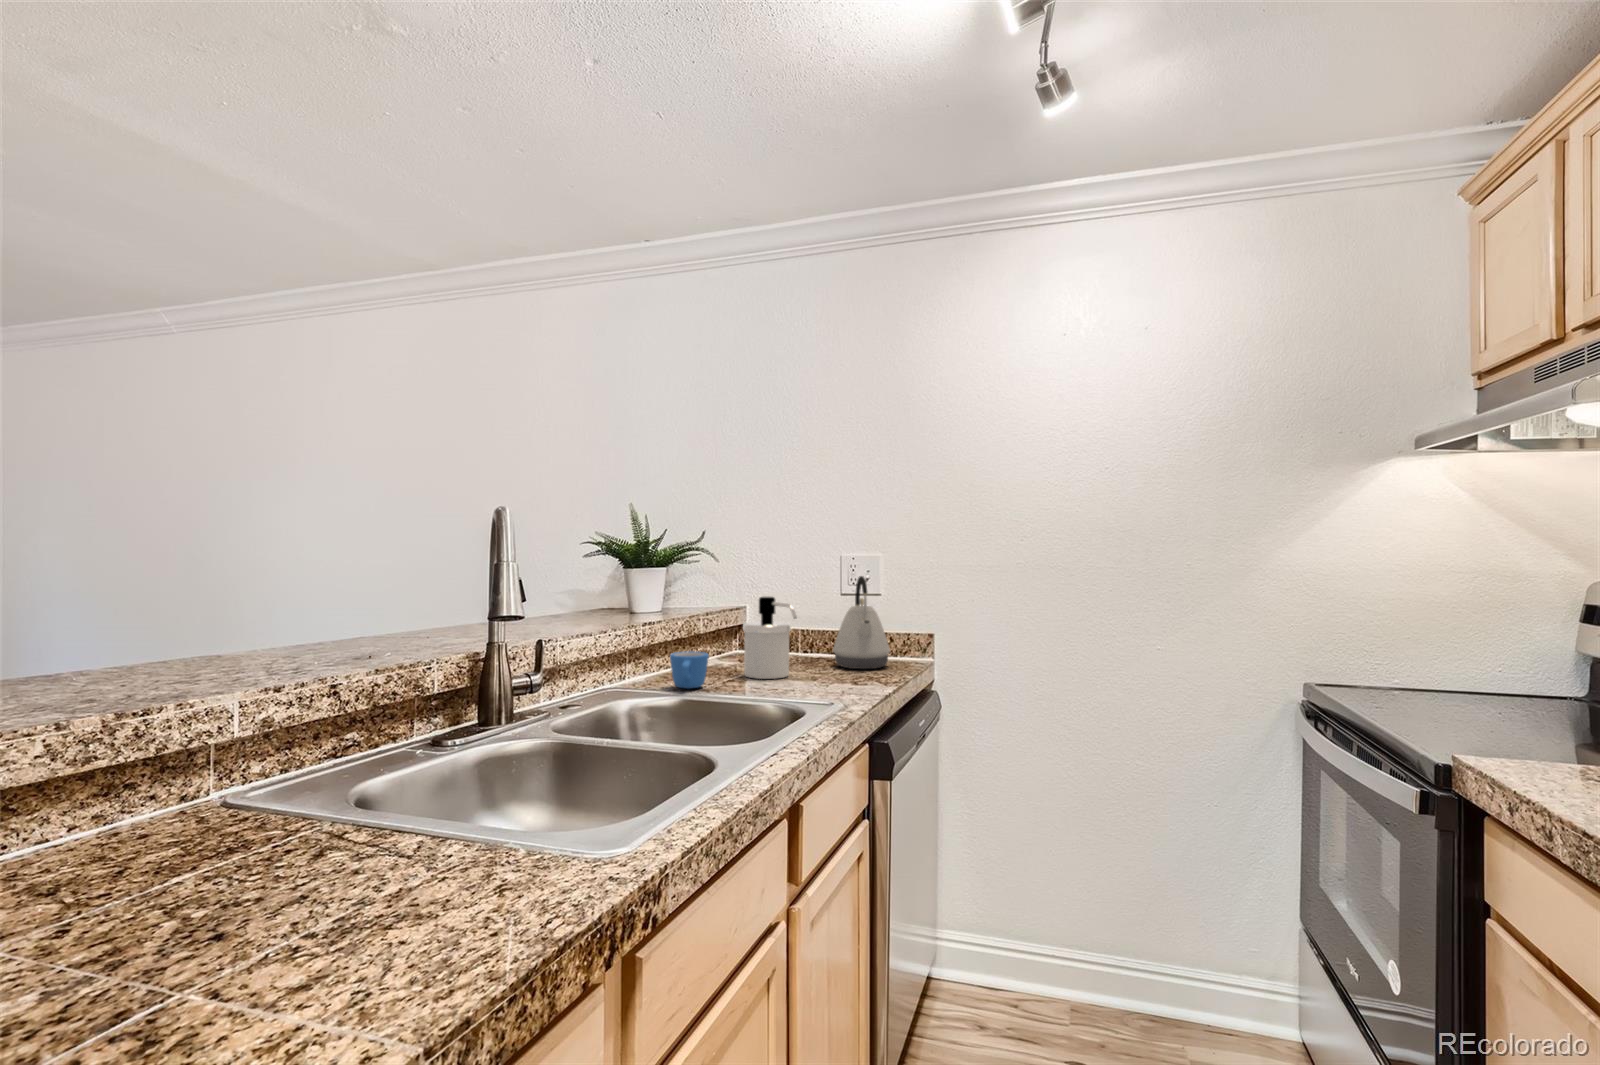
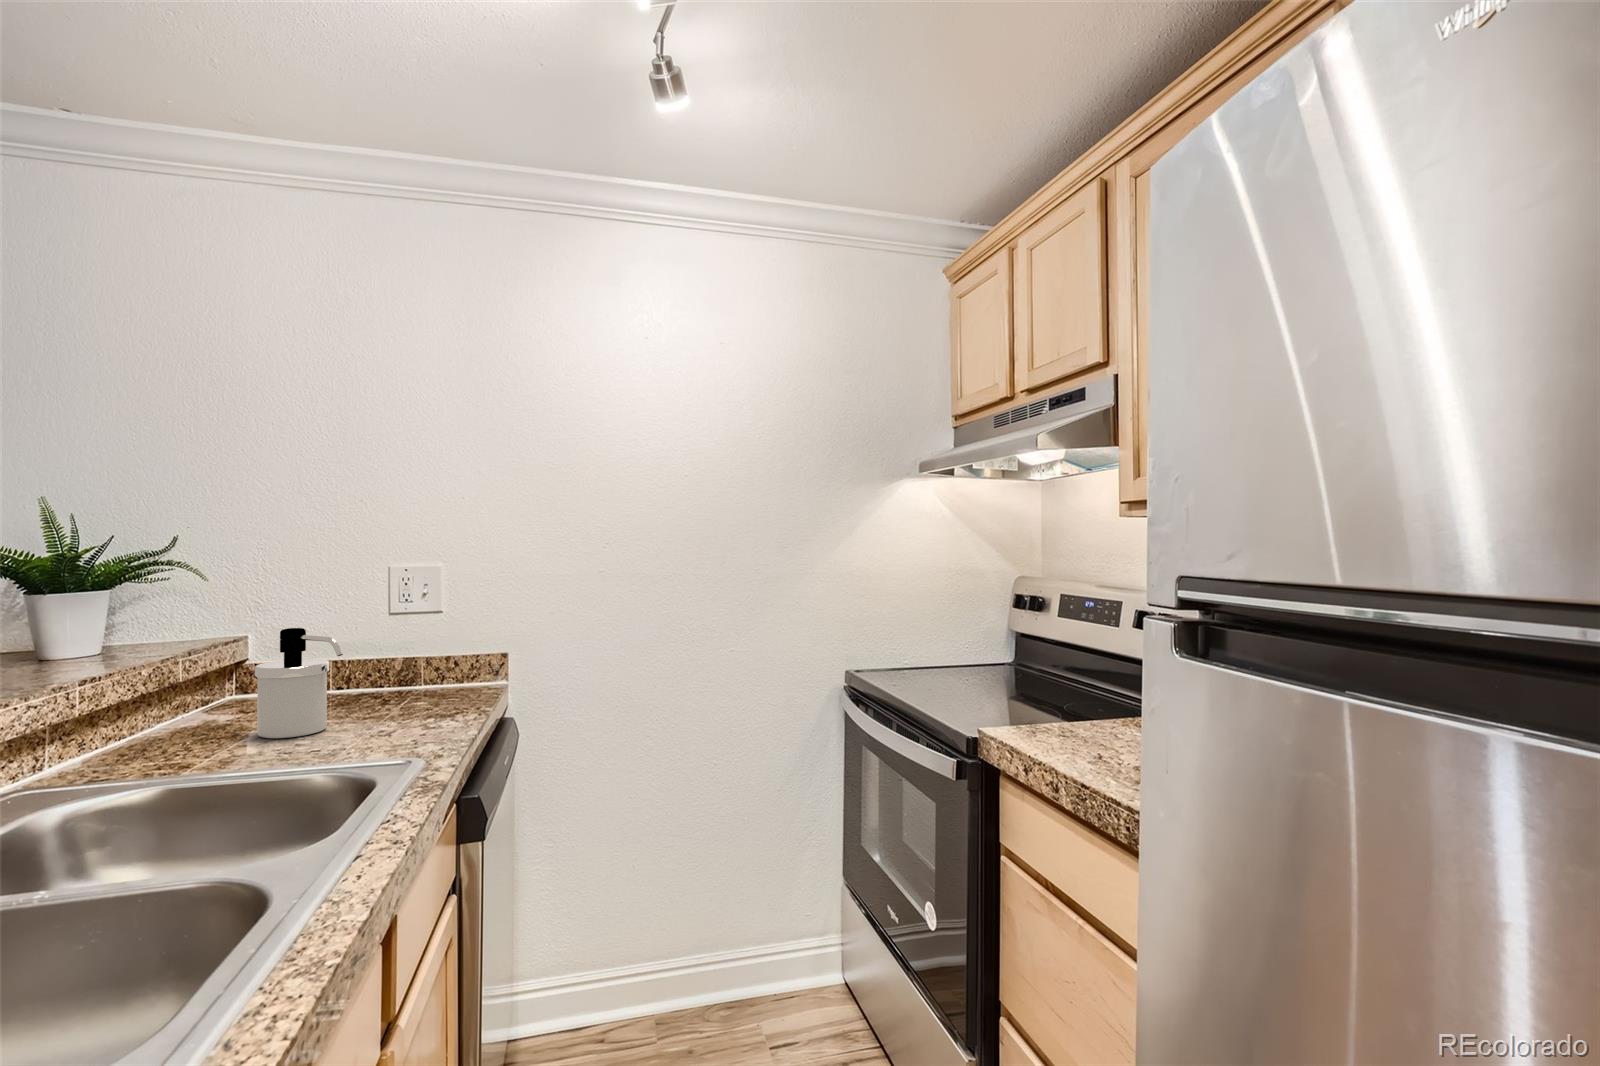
kettle: present [833,576,890,669] -> none [383,593,459,706]
mug: present [670,651,709,689] -> none [135,715,205,771]

